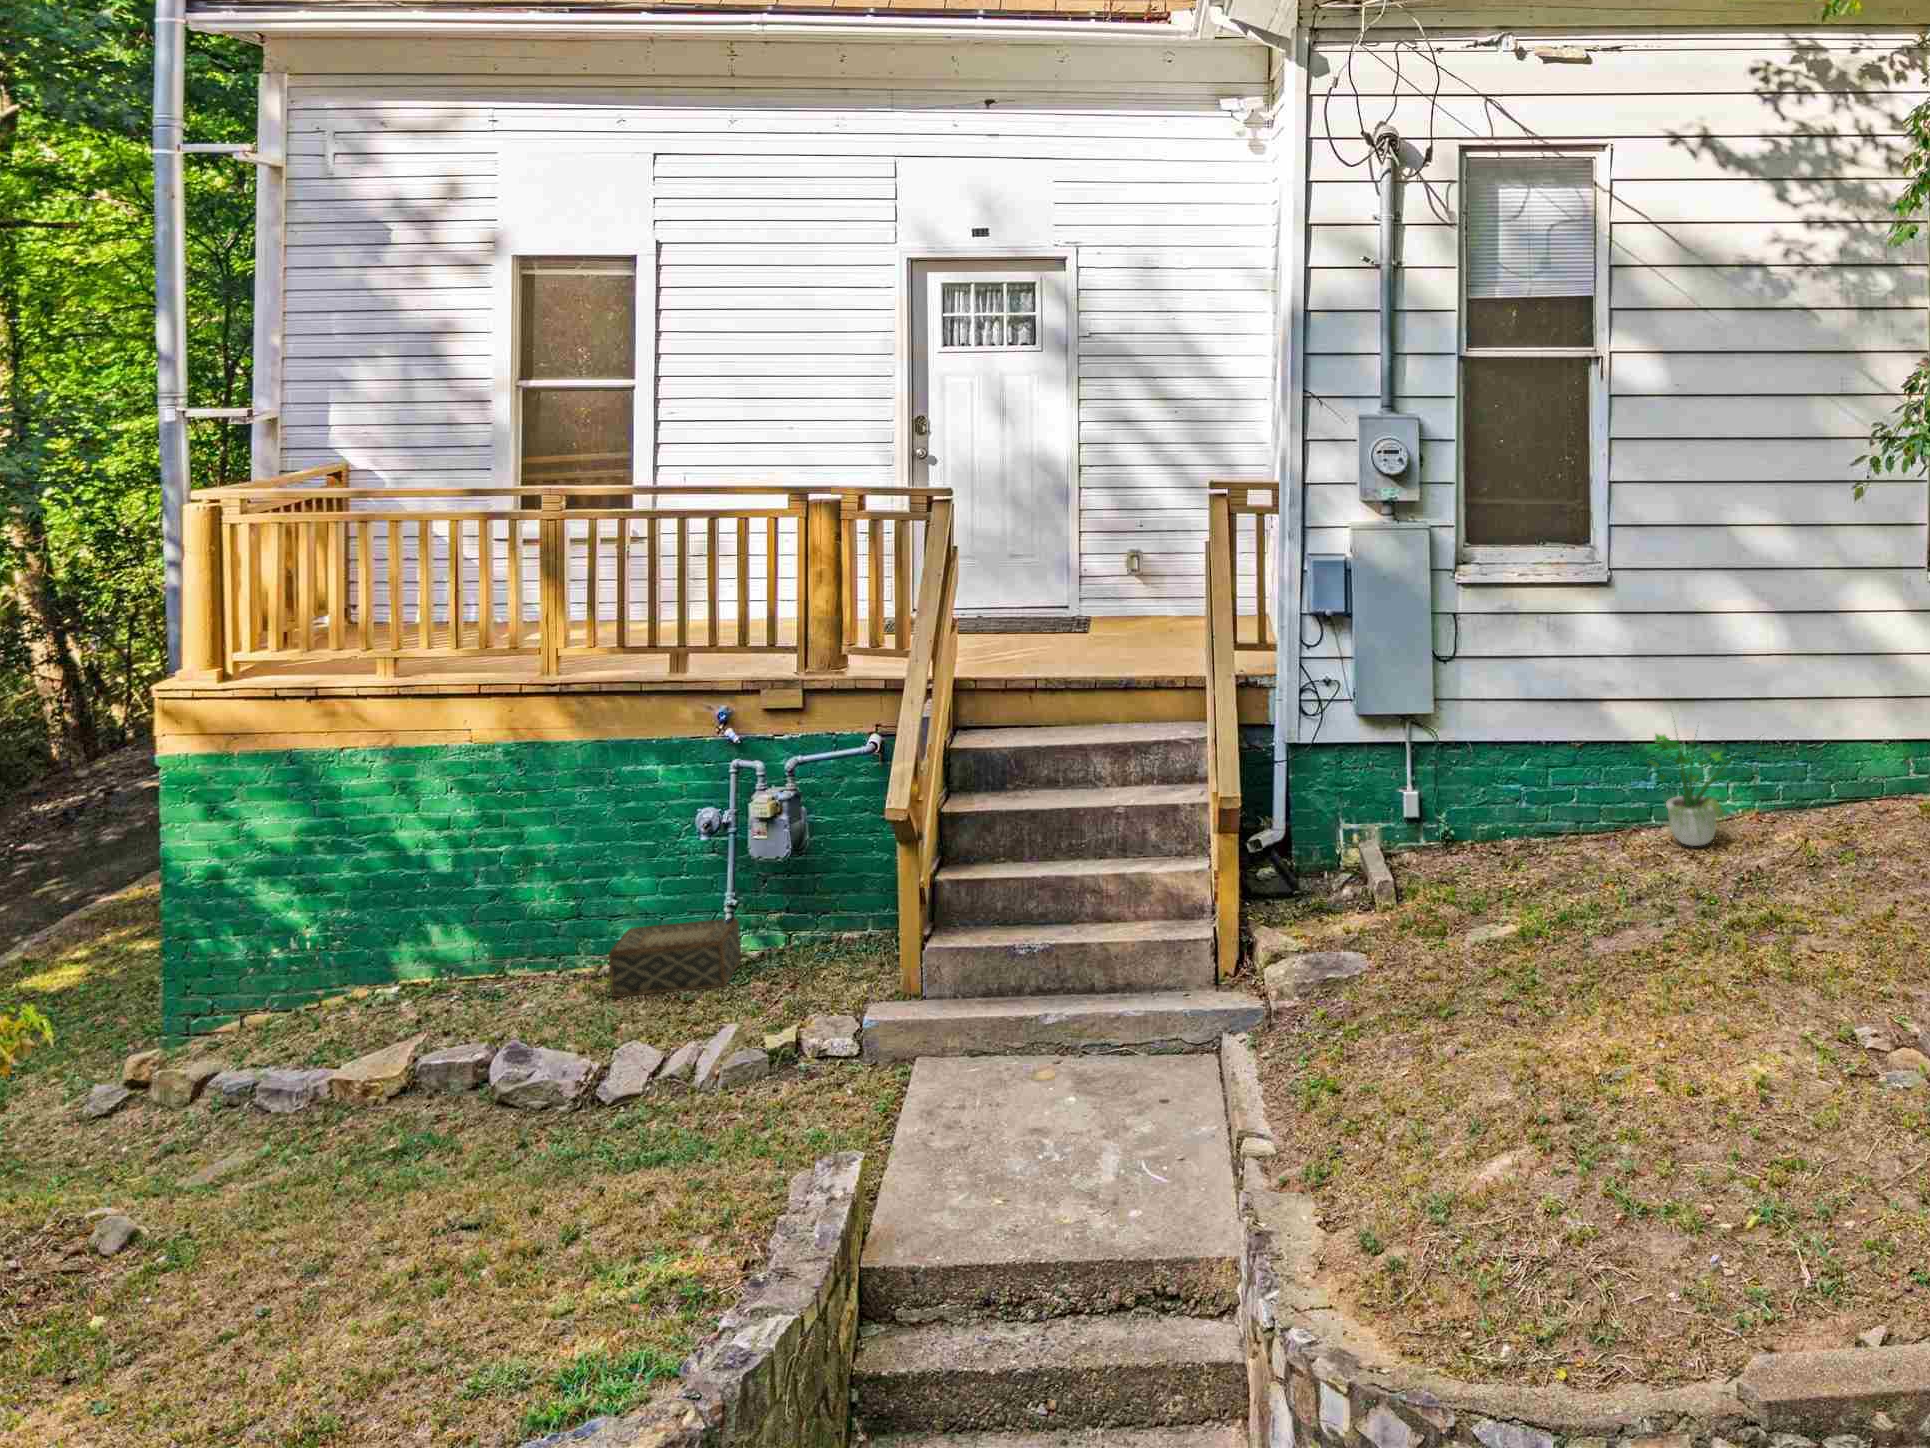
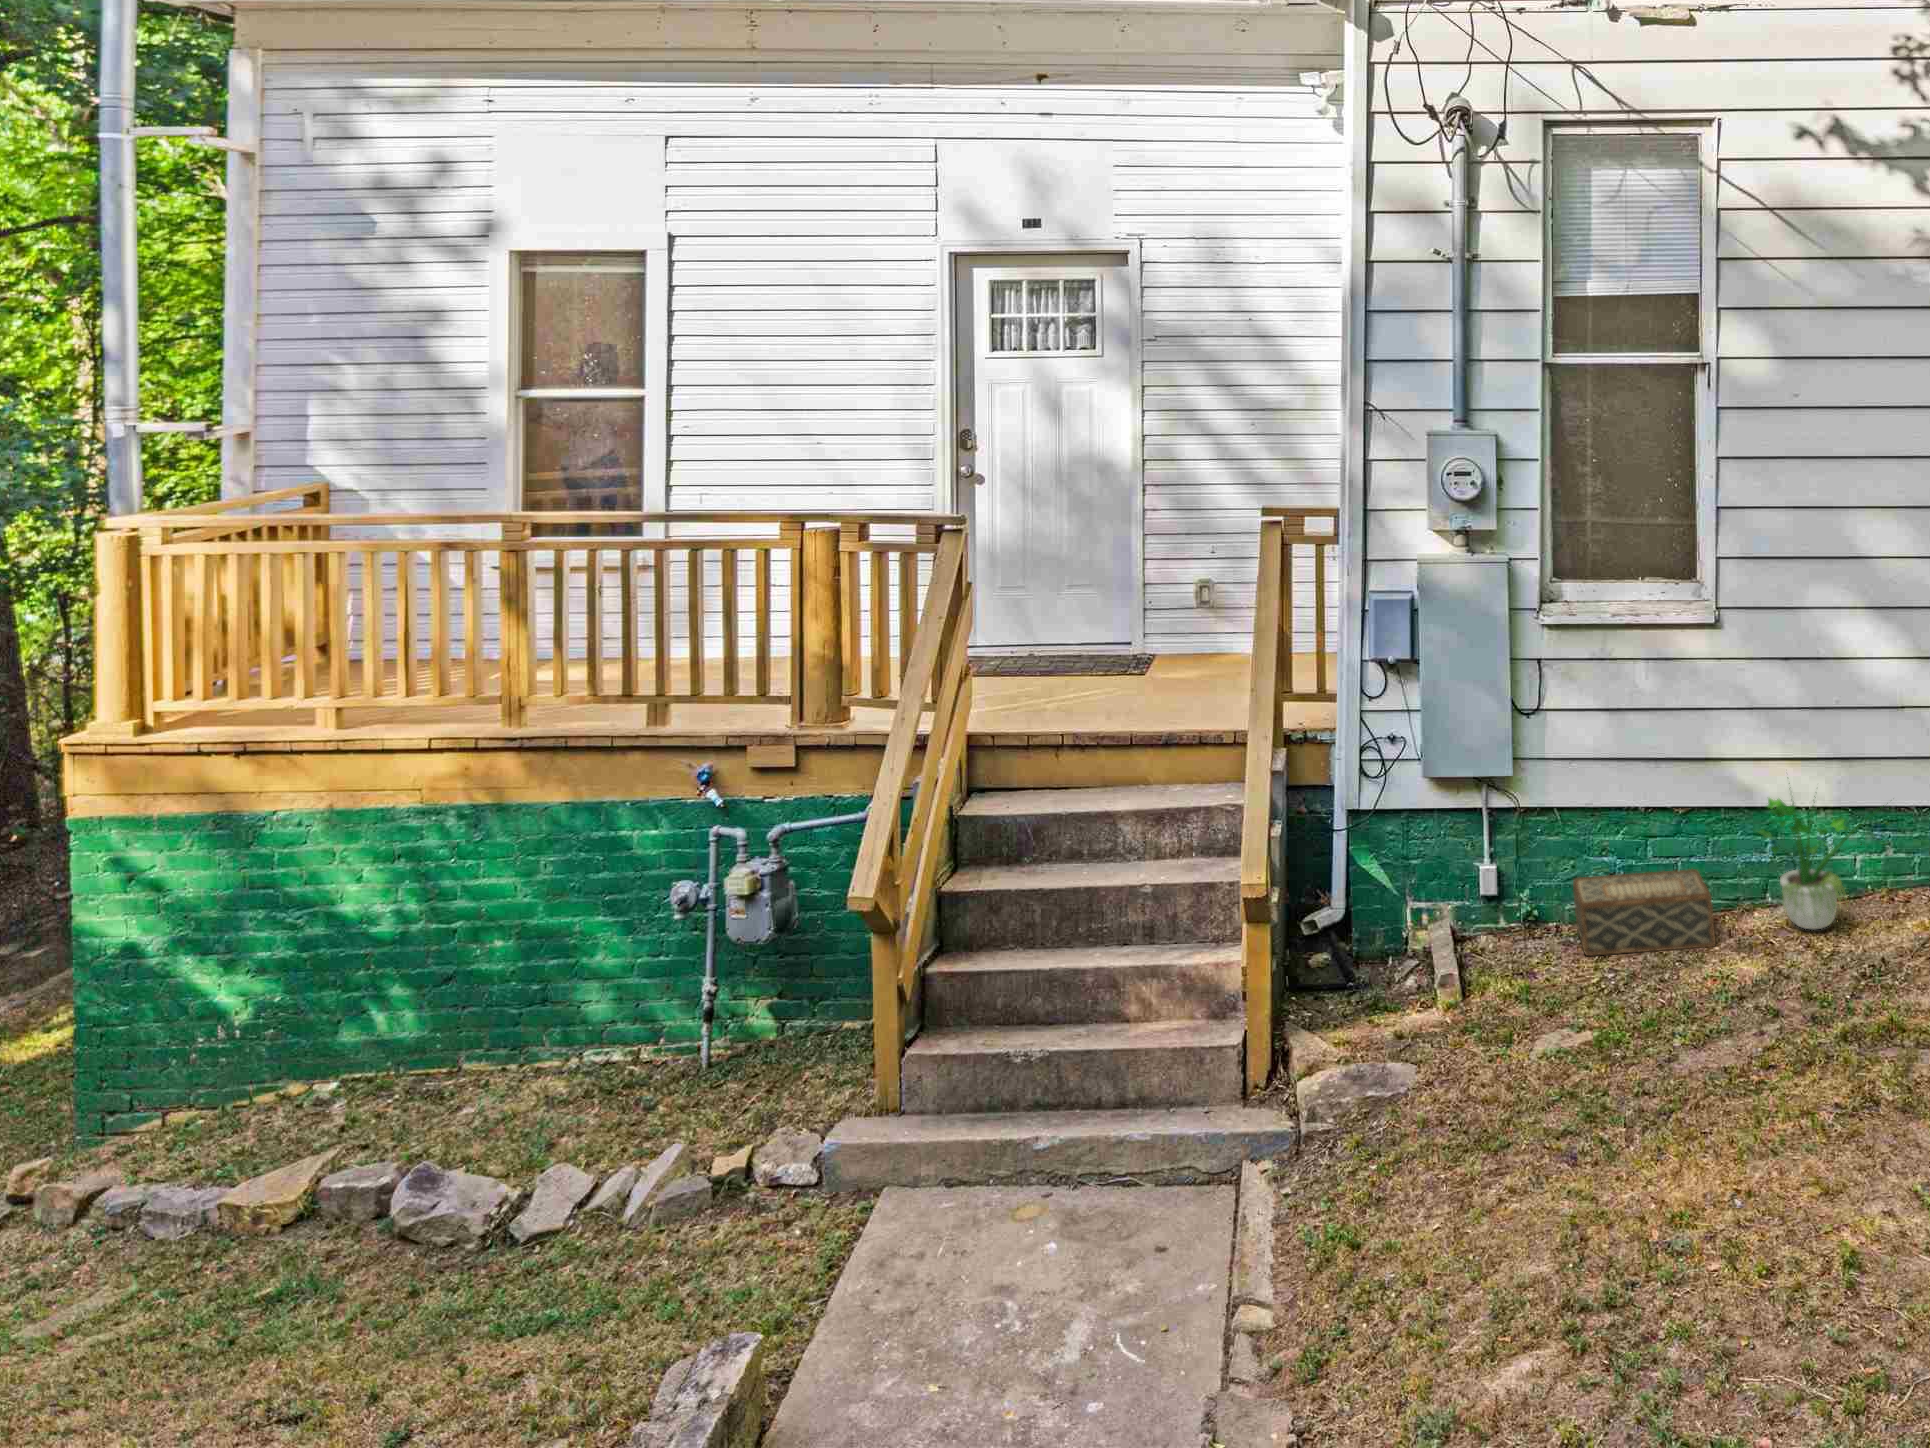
woven basket: present [609,918,741,997] -> present [1573,869,1716,956]

